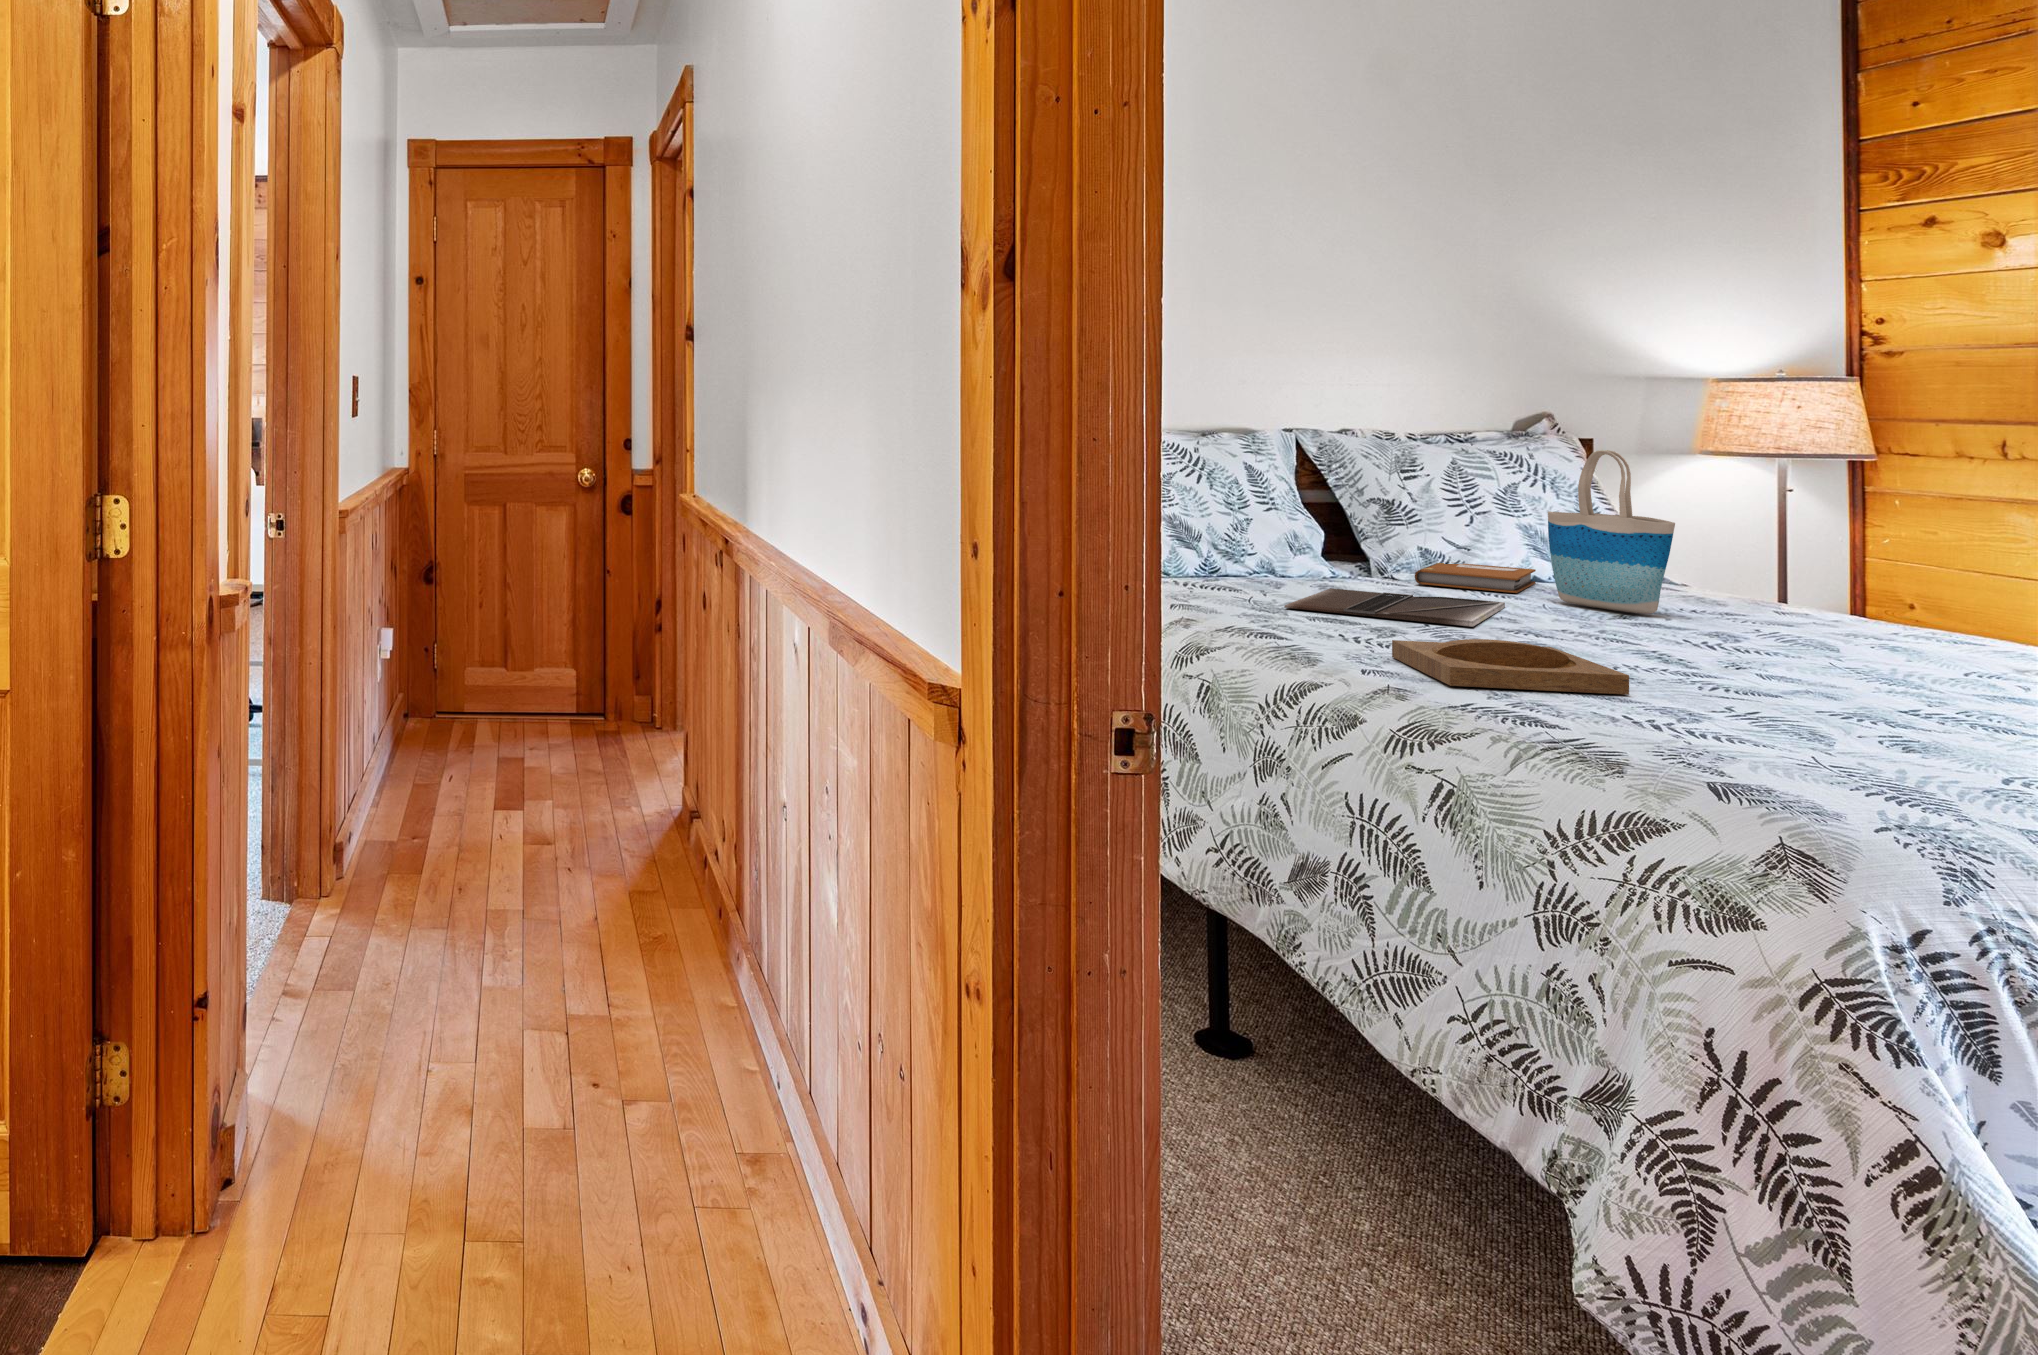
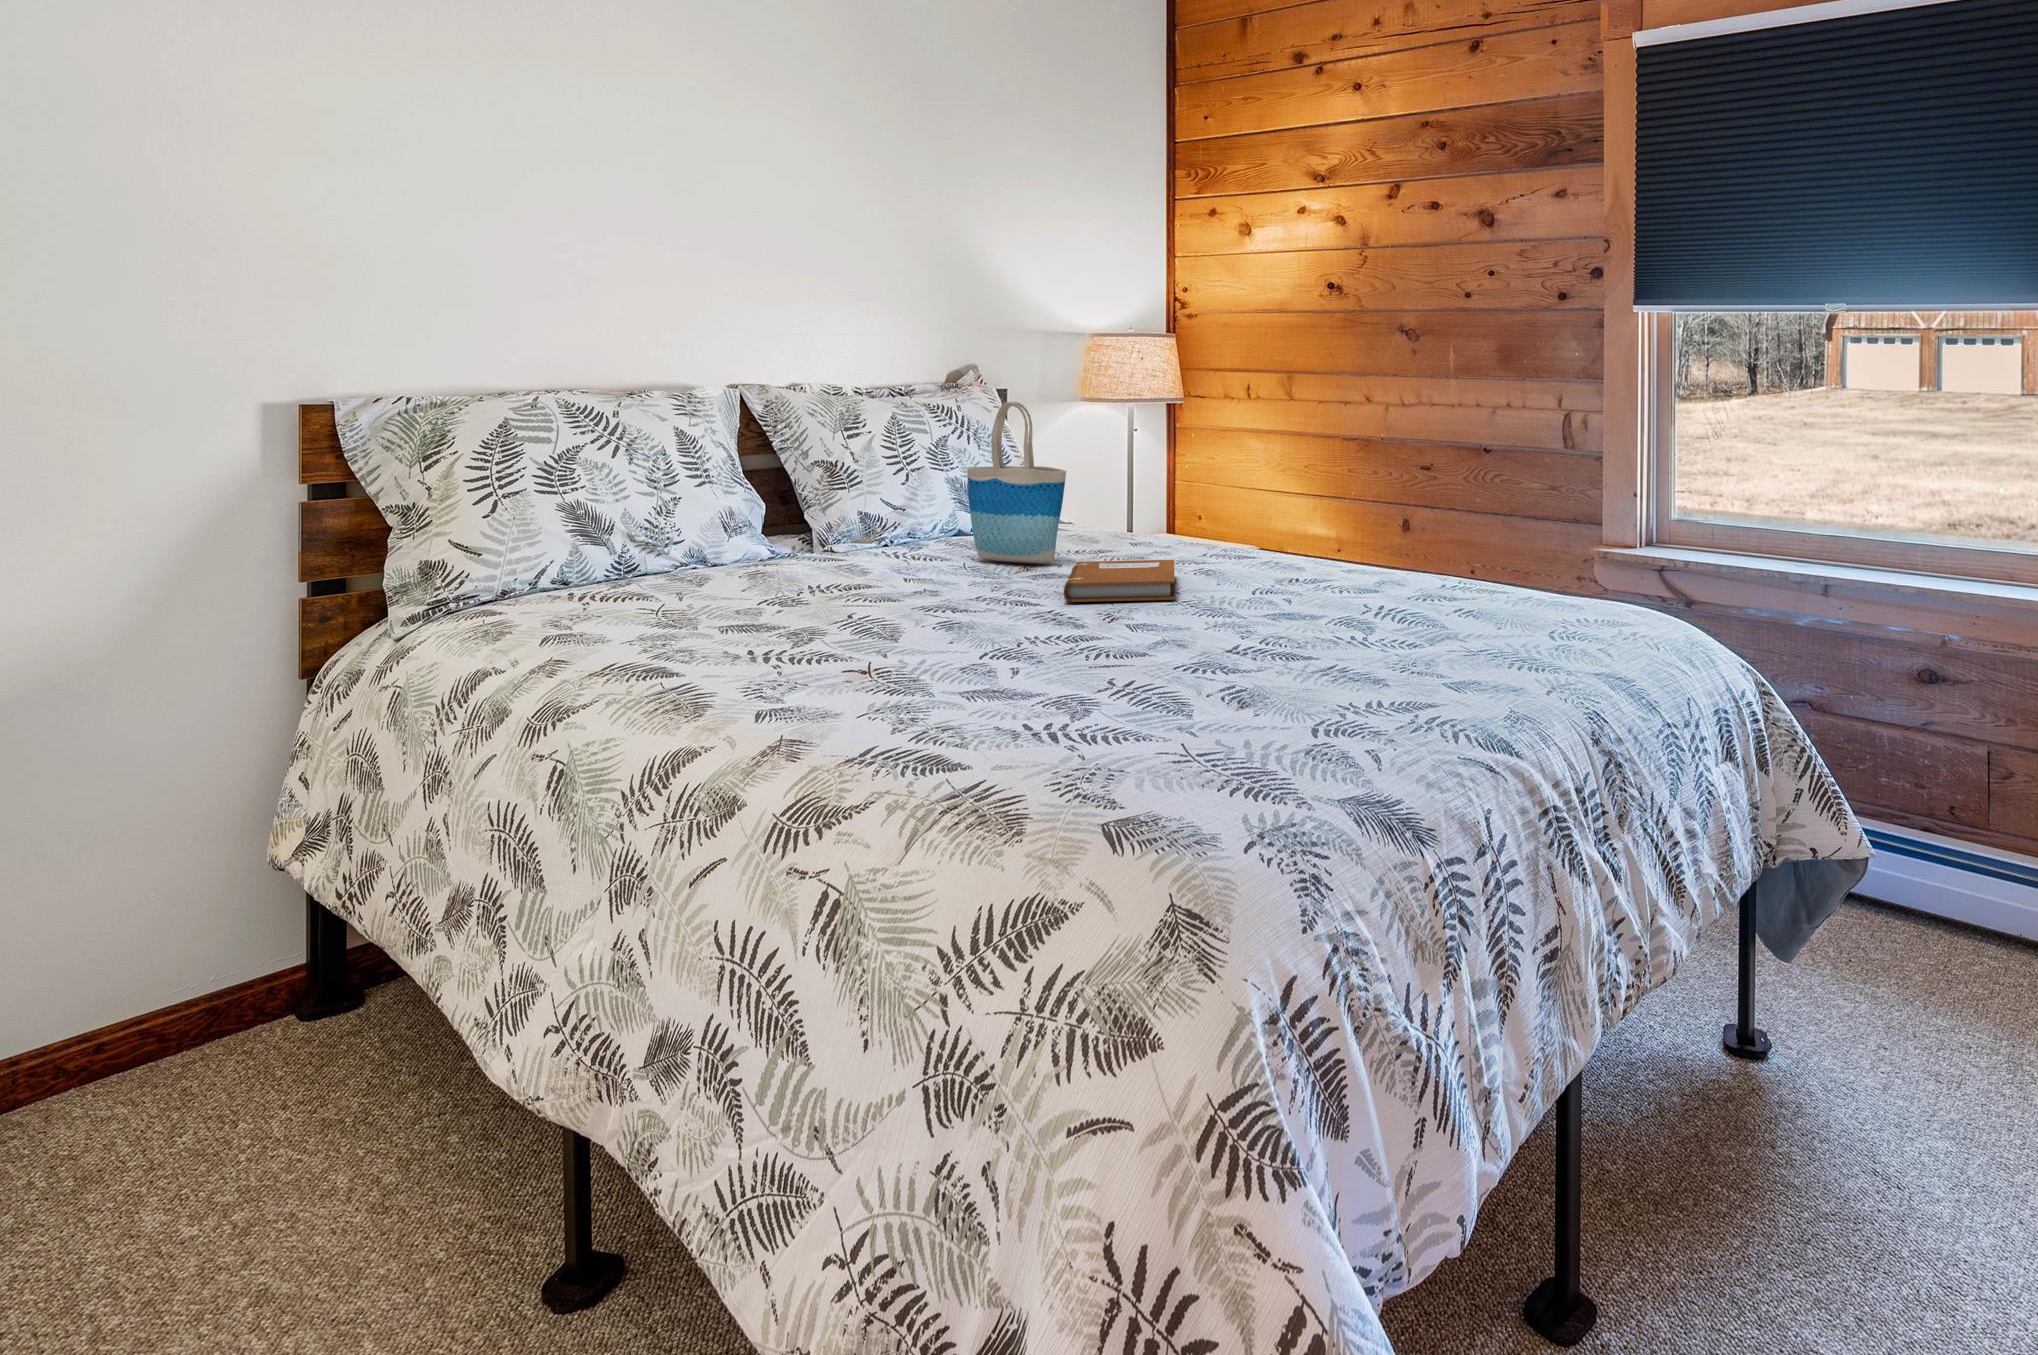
notebook: present [1415,563,1536,593] -> present [1064,560,1175,602]
laptop: present [1284,588,1505,627] -> none [698,569,930,616]
tray: present [1392,639,1629,695] -> none [798,632,1030,717]

